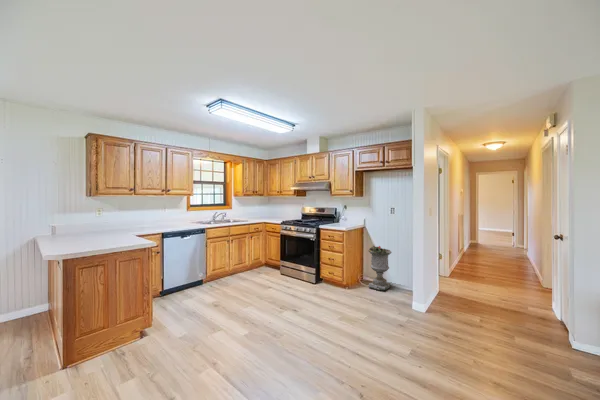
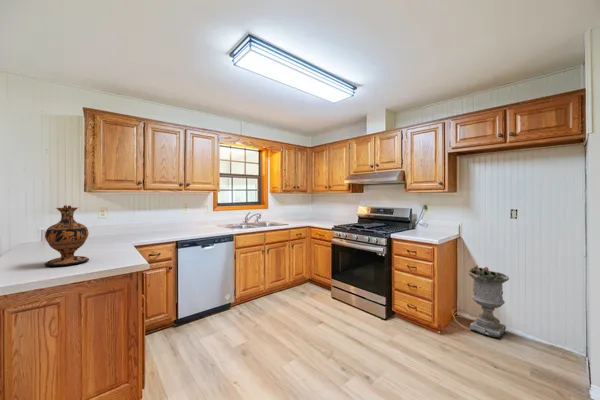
vase: none [79,207,109,247] -> present [45,205,89,266]

